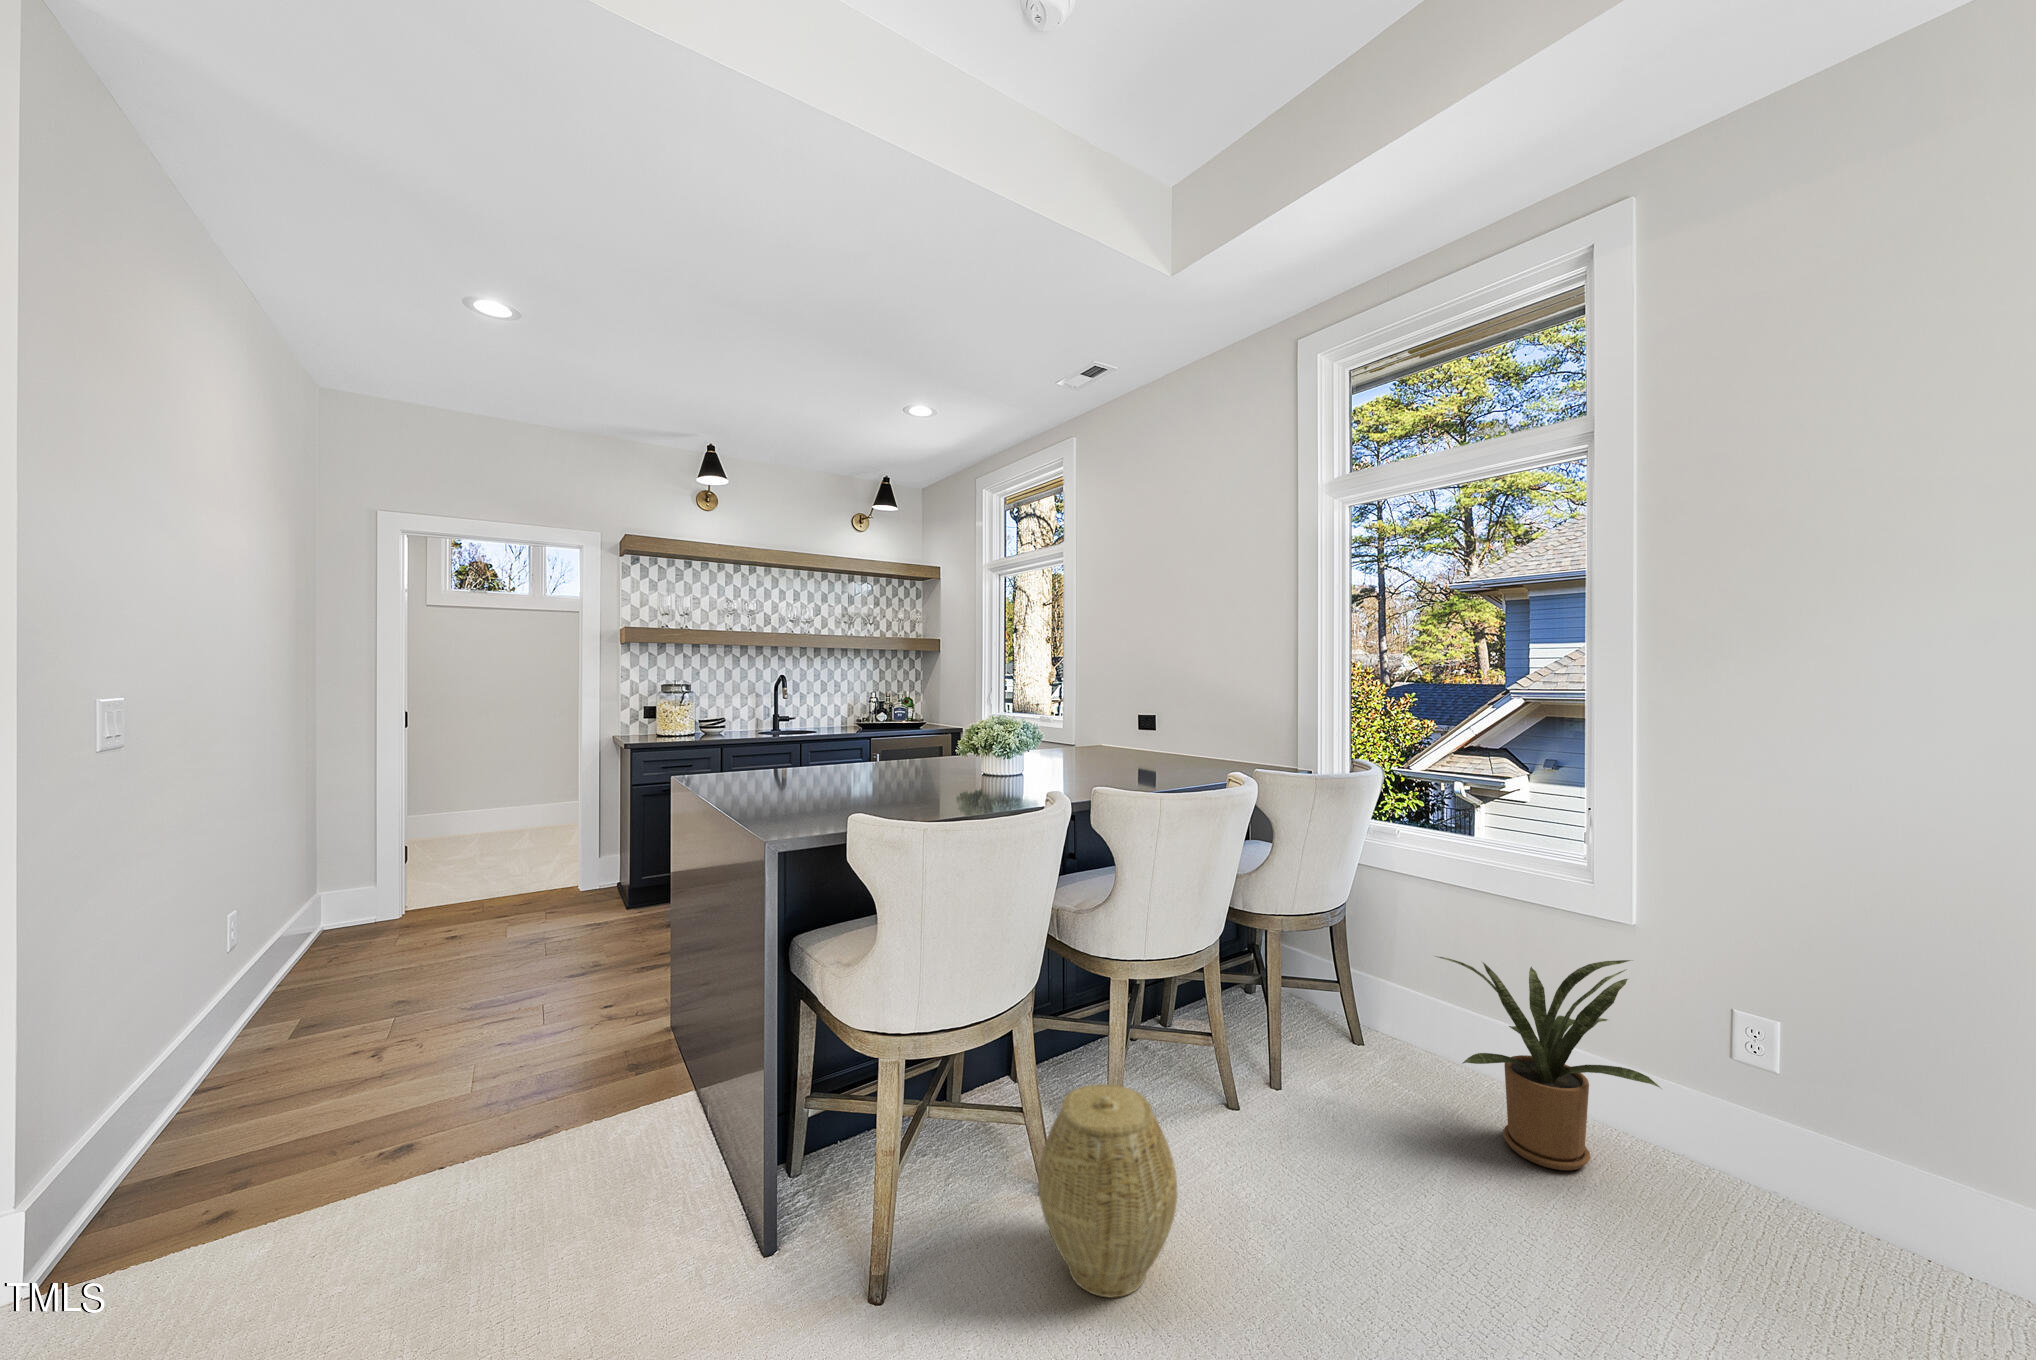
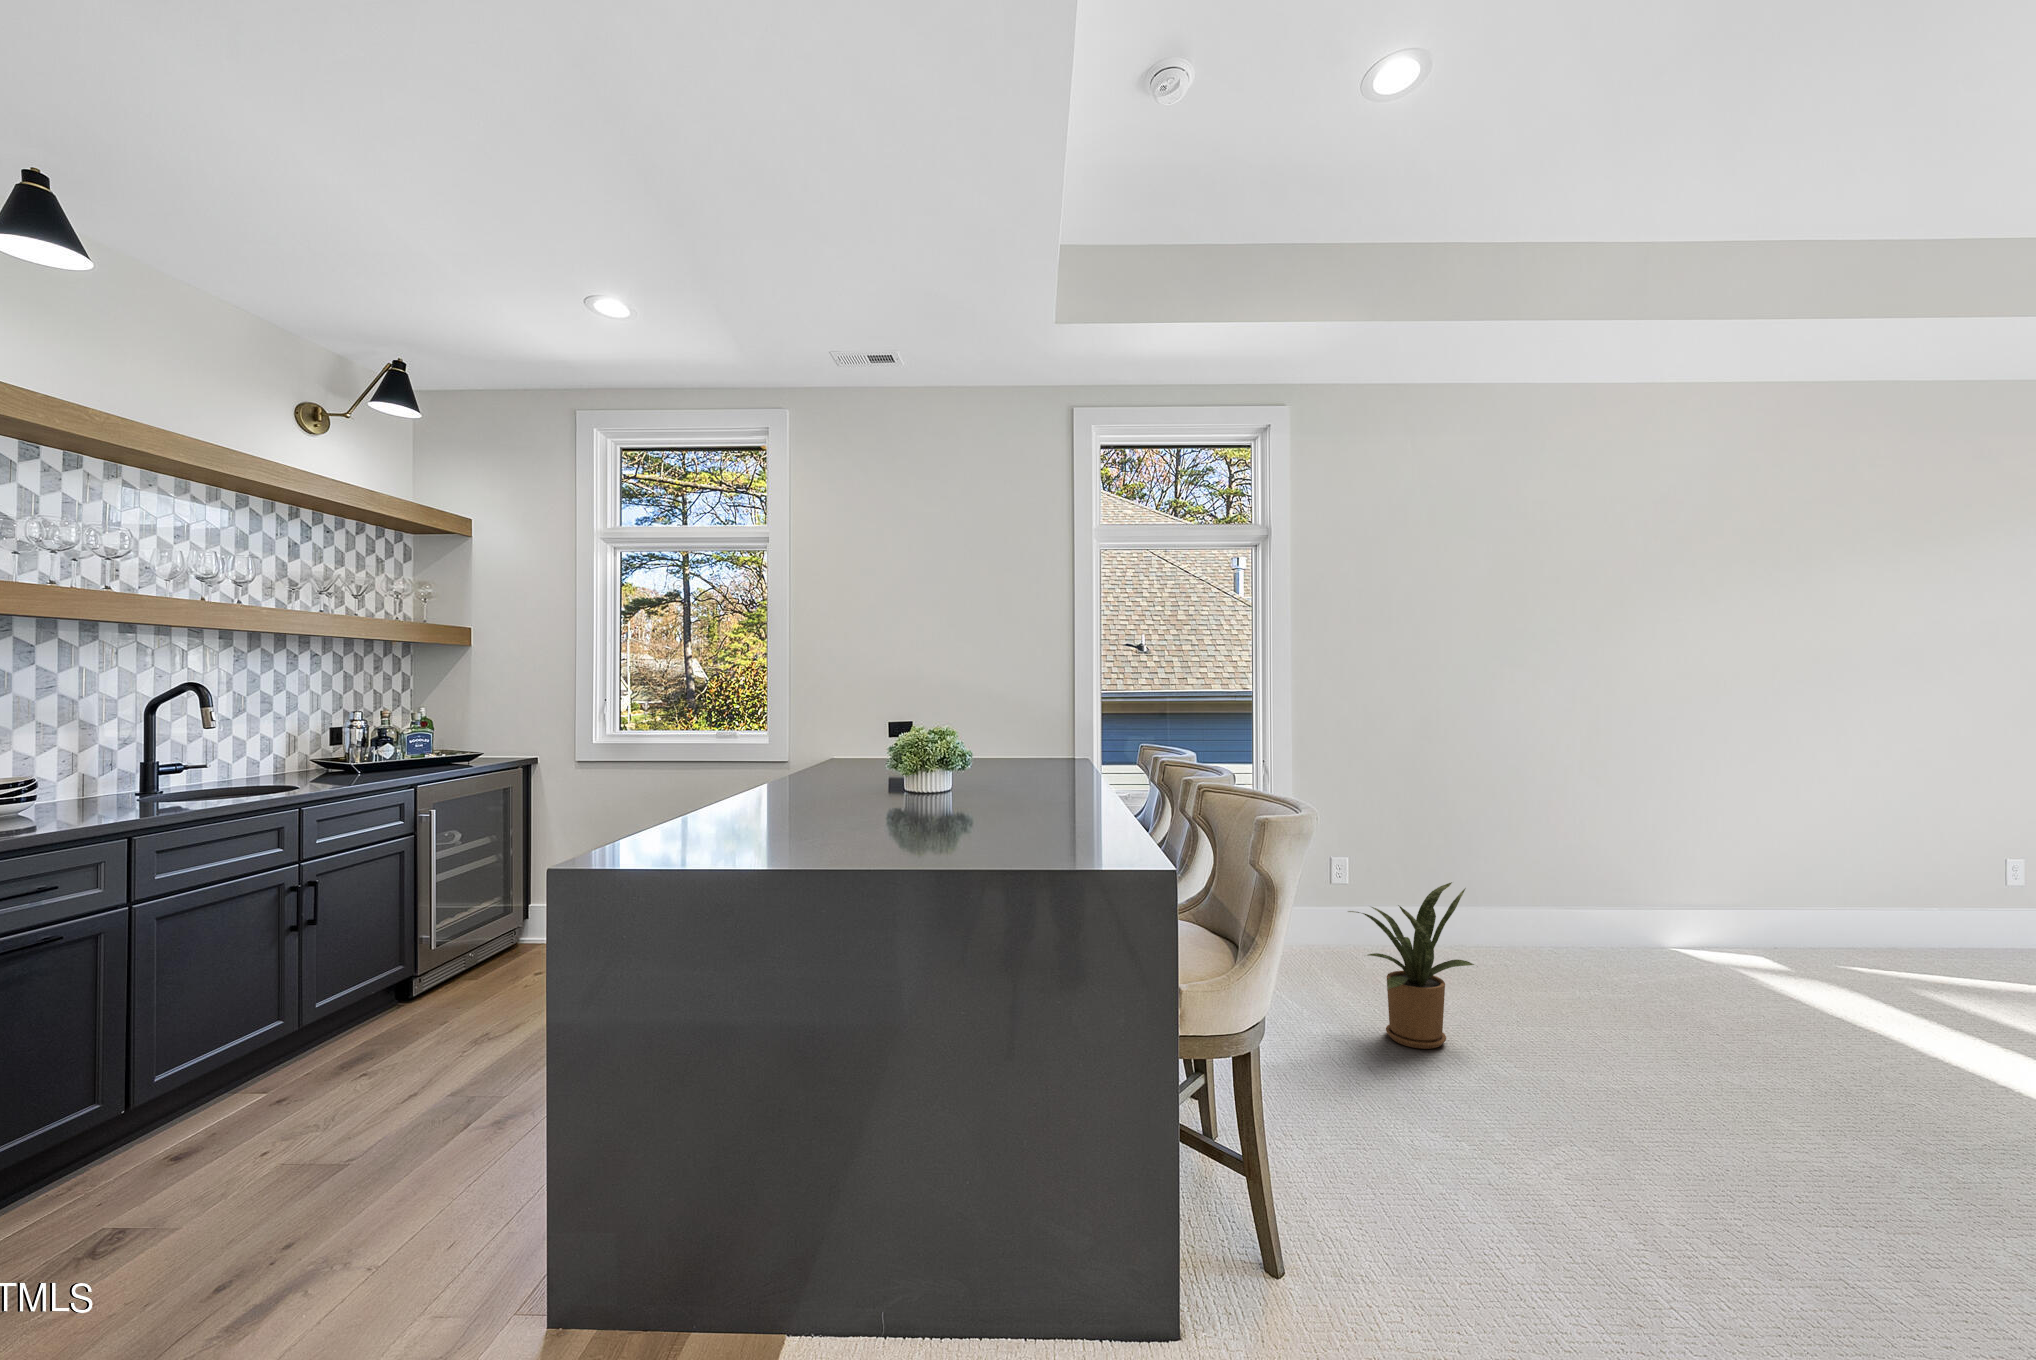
woven basket: present [1038,1084,1178,1298] -> none [1341,1081,1486,1280]

